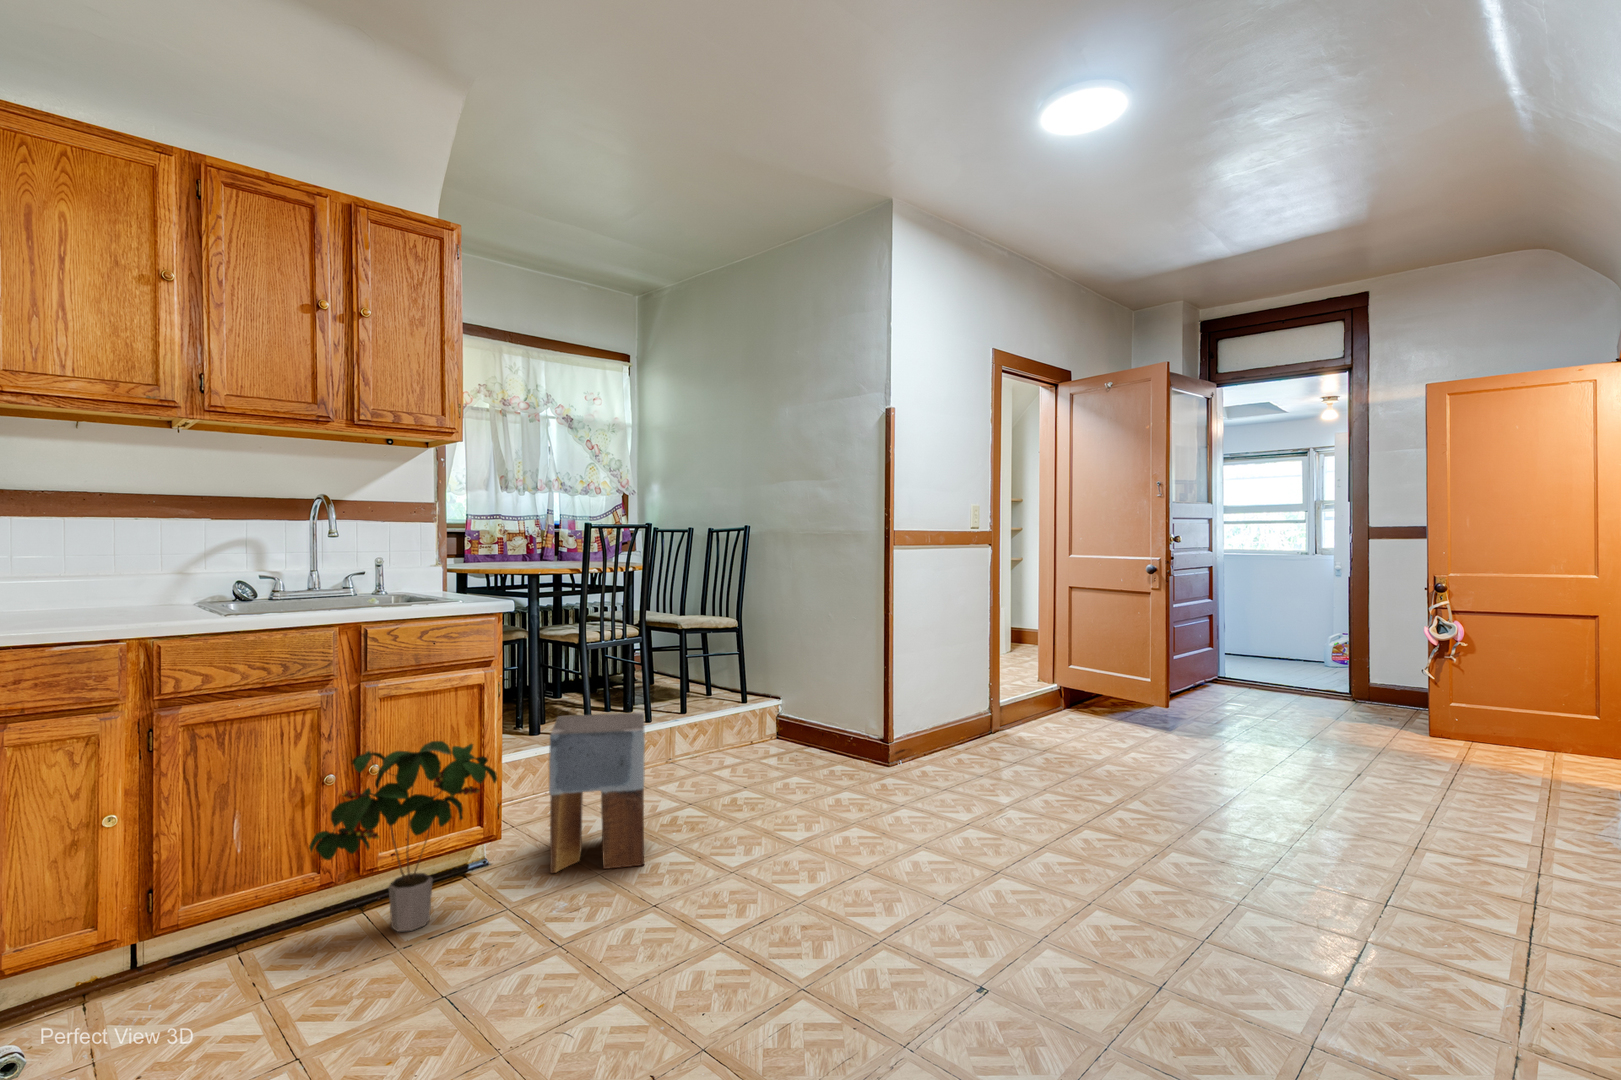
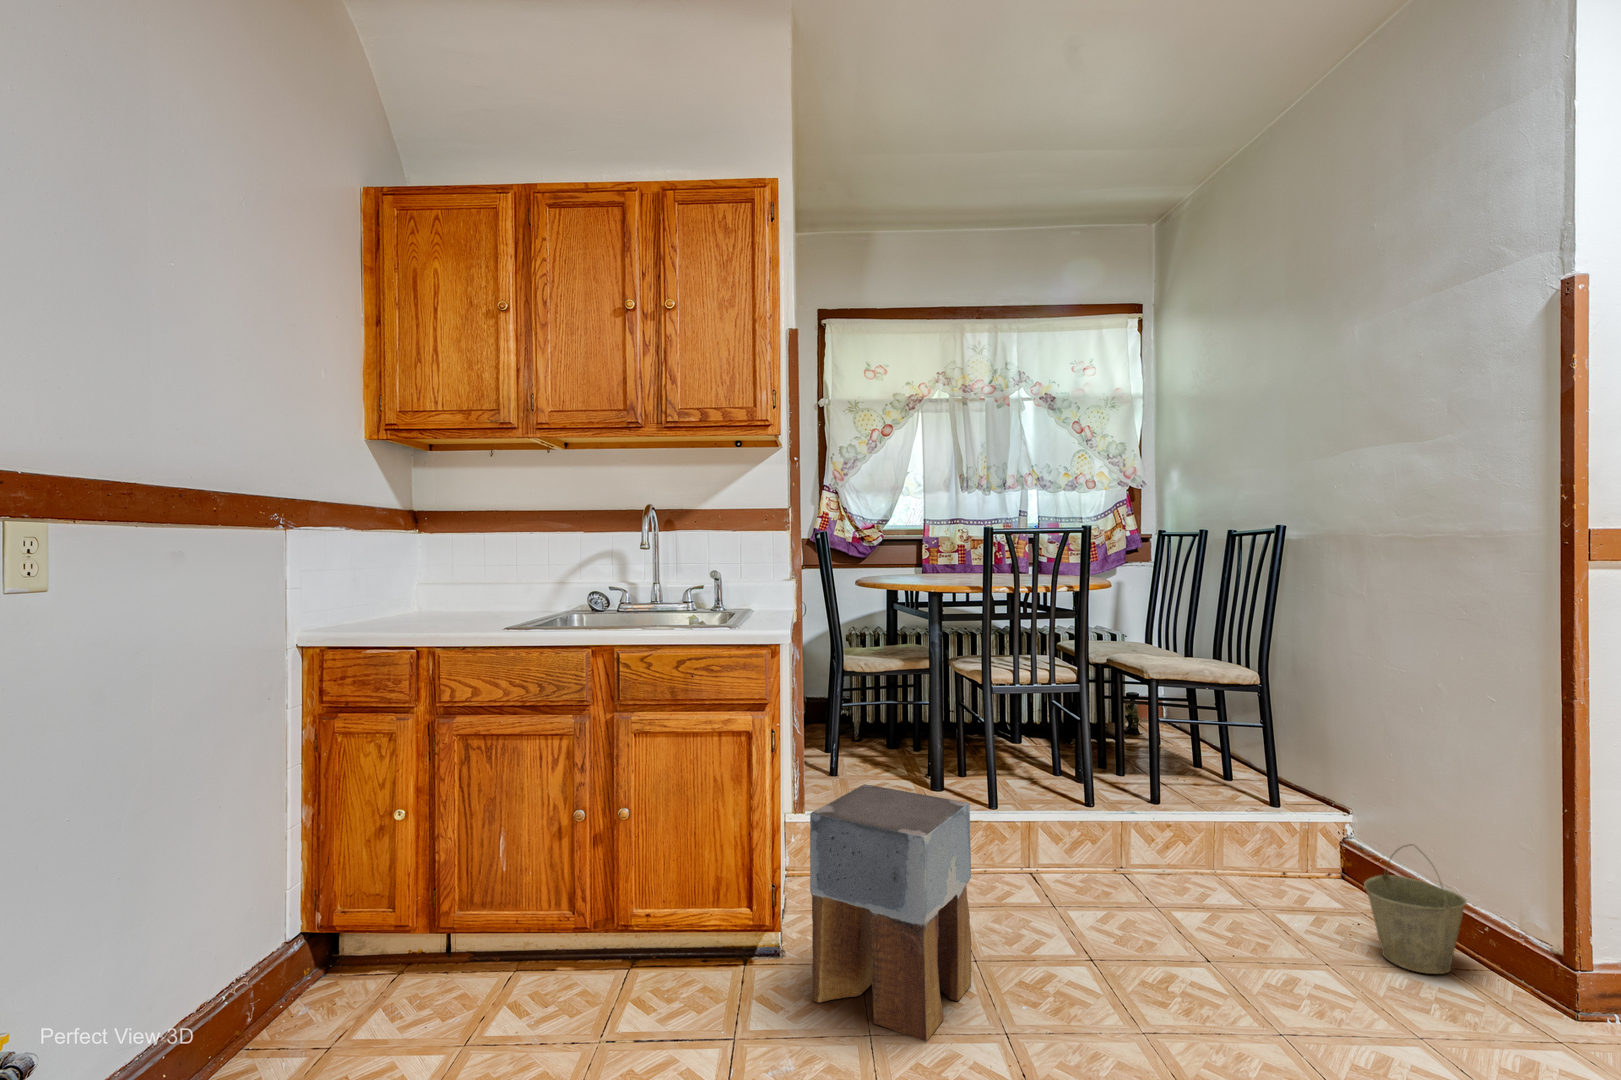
bucket: none [819,702,863,768] -> present [1364,844,1467,974]
potted plant: present [309,741,497,932] -> none [539,793,723,1022]

